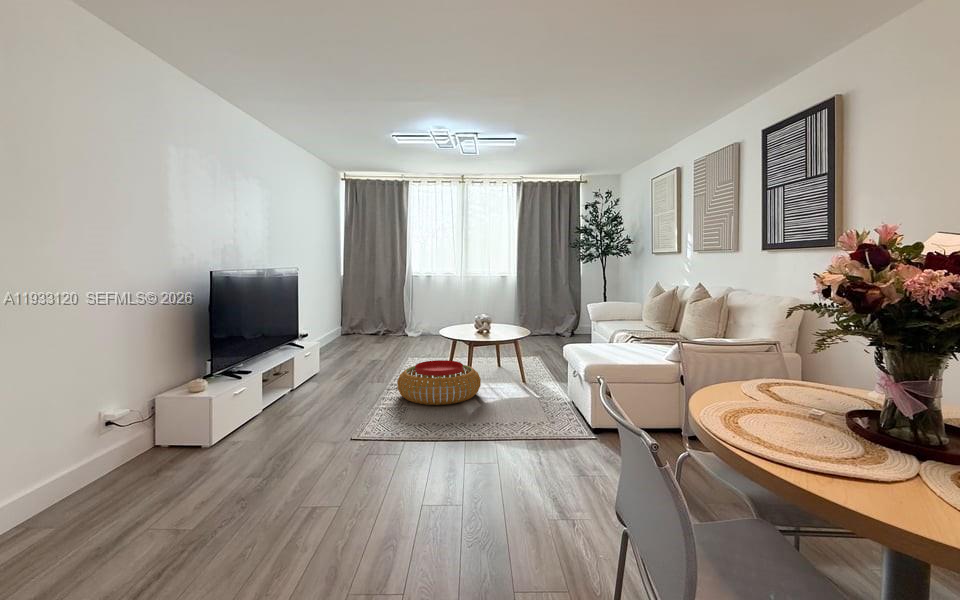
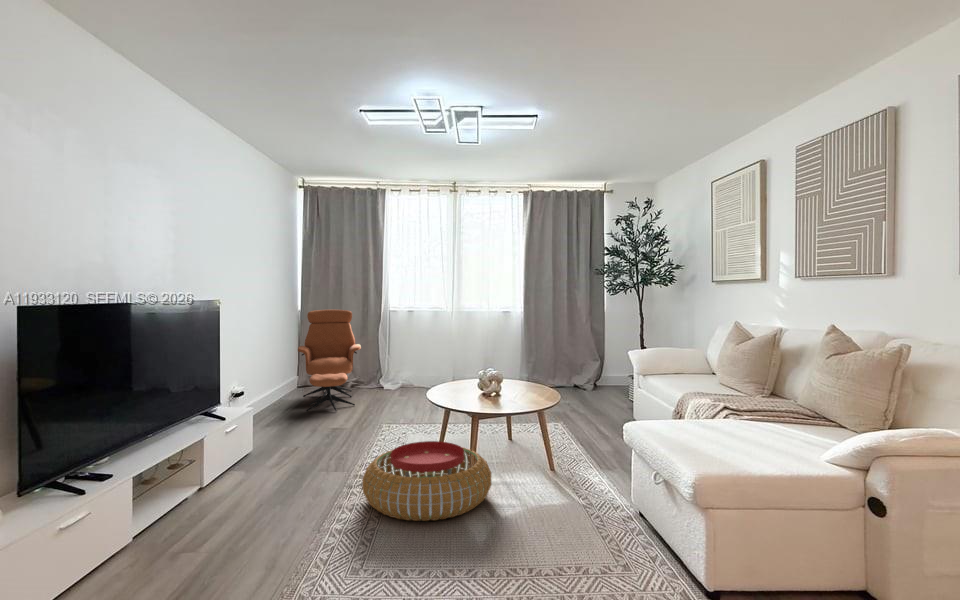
armchair: none [344,275,391,349] -> present [298,310,361,411]

